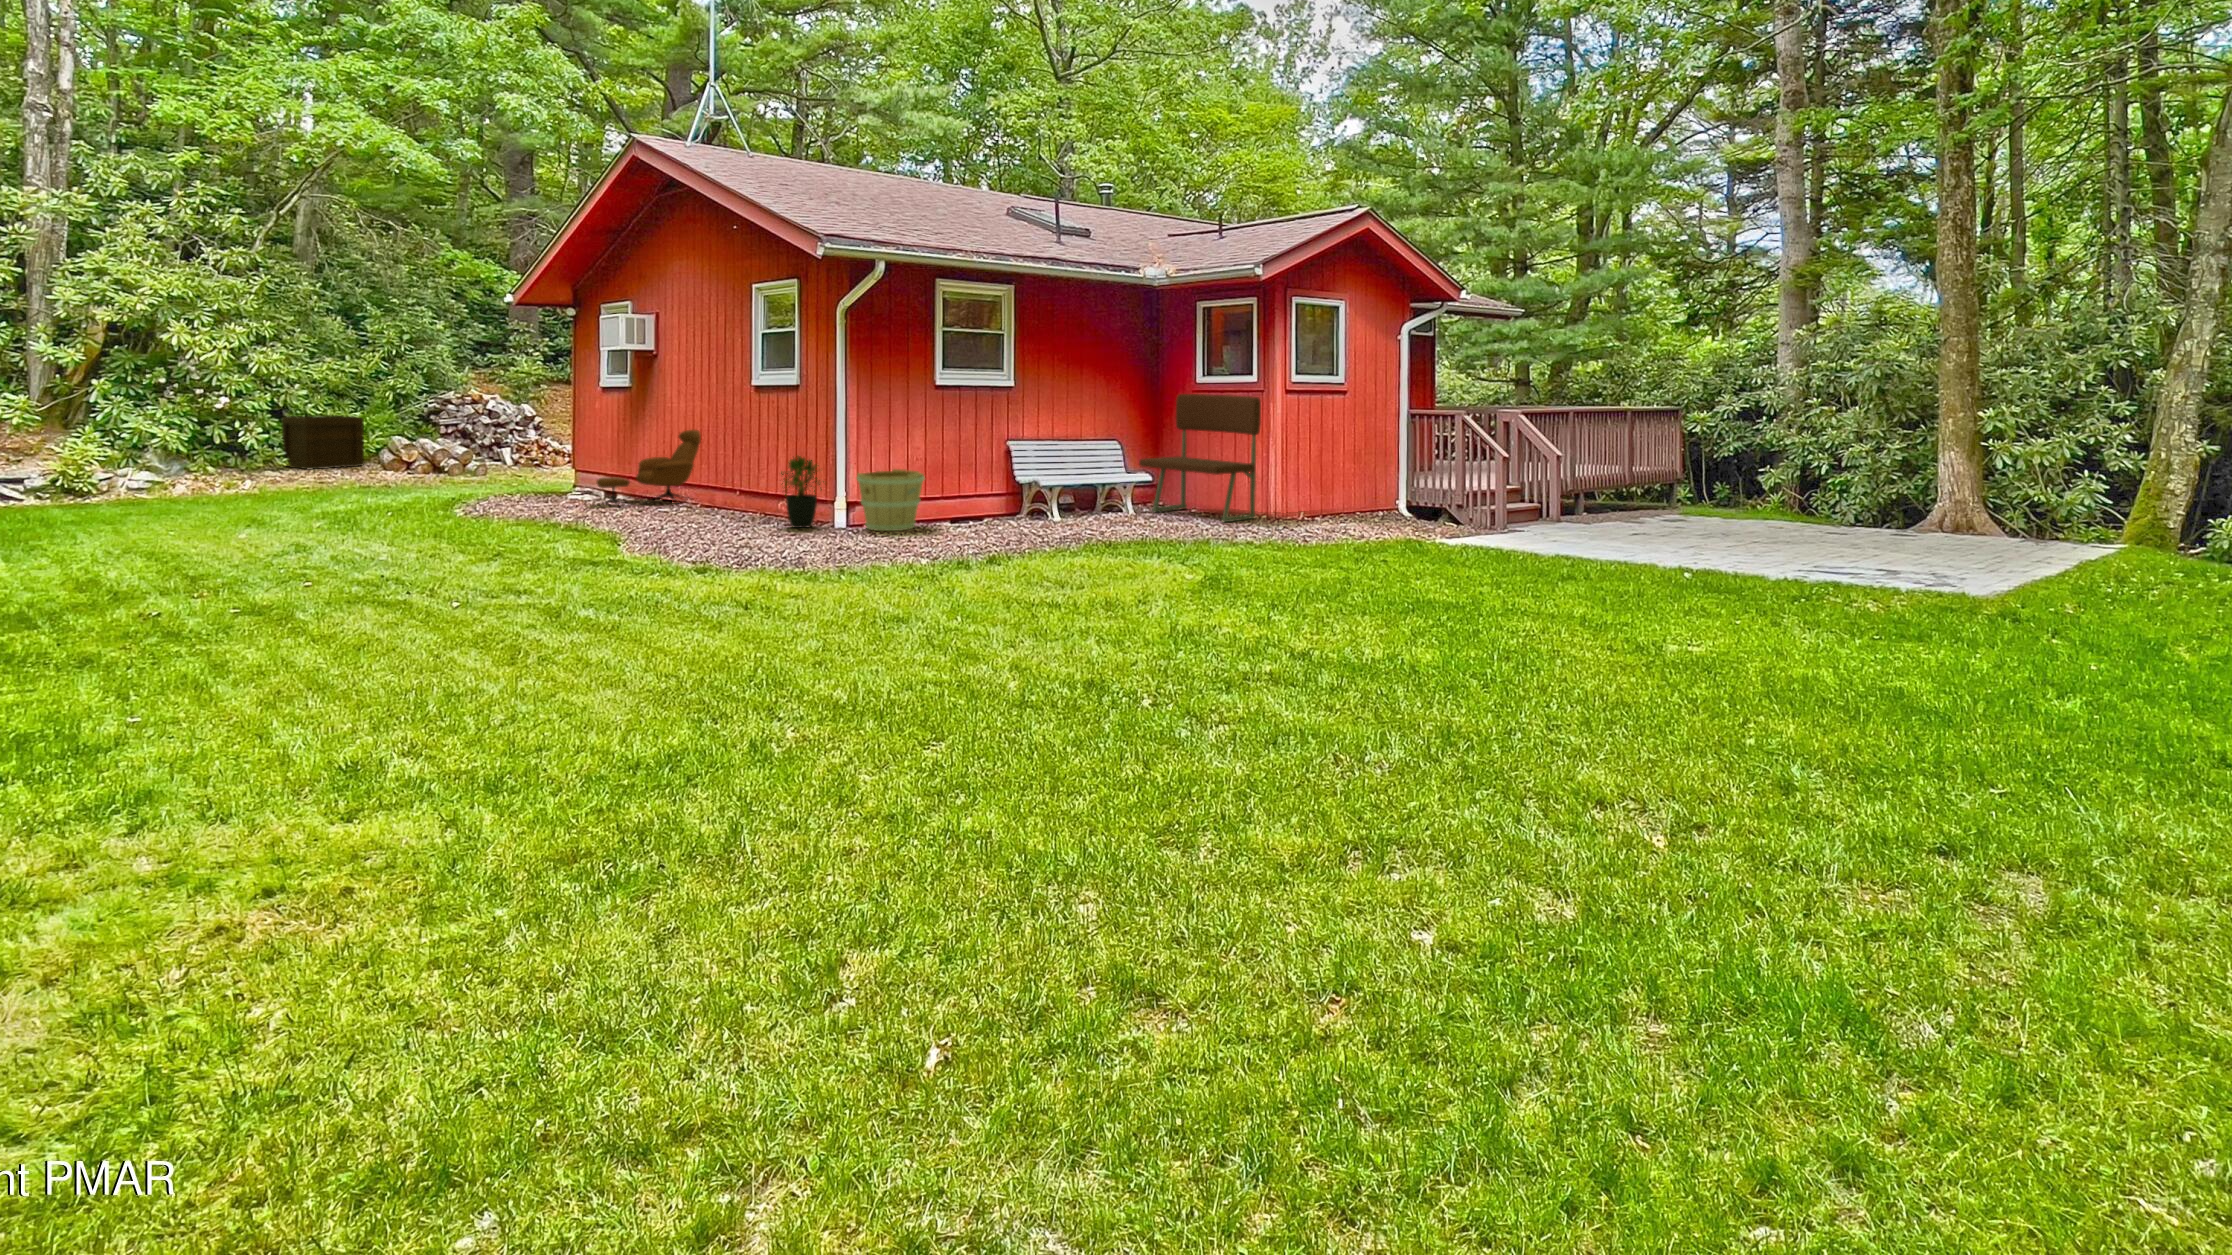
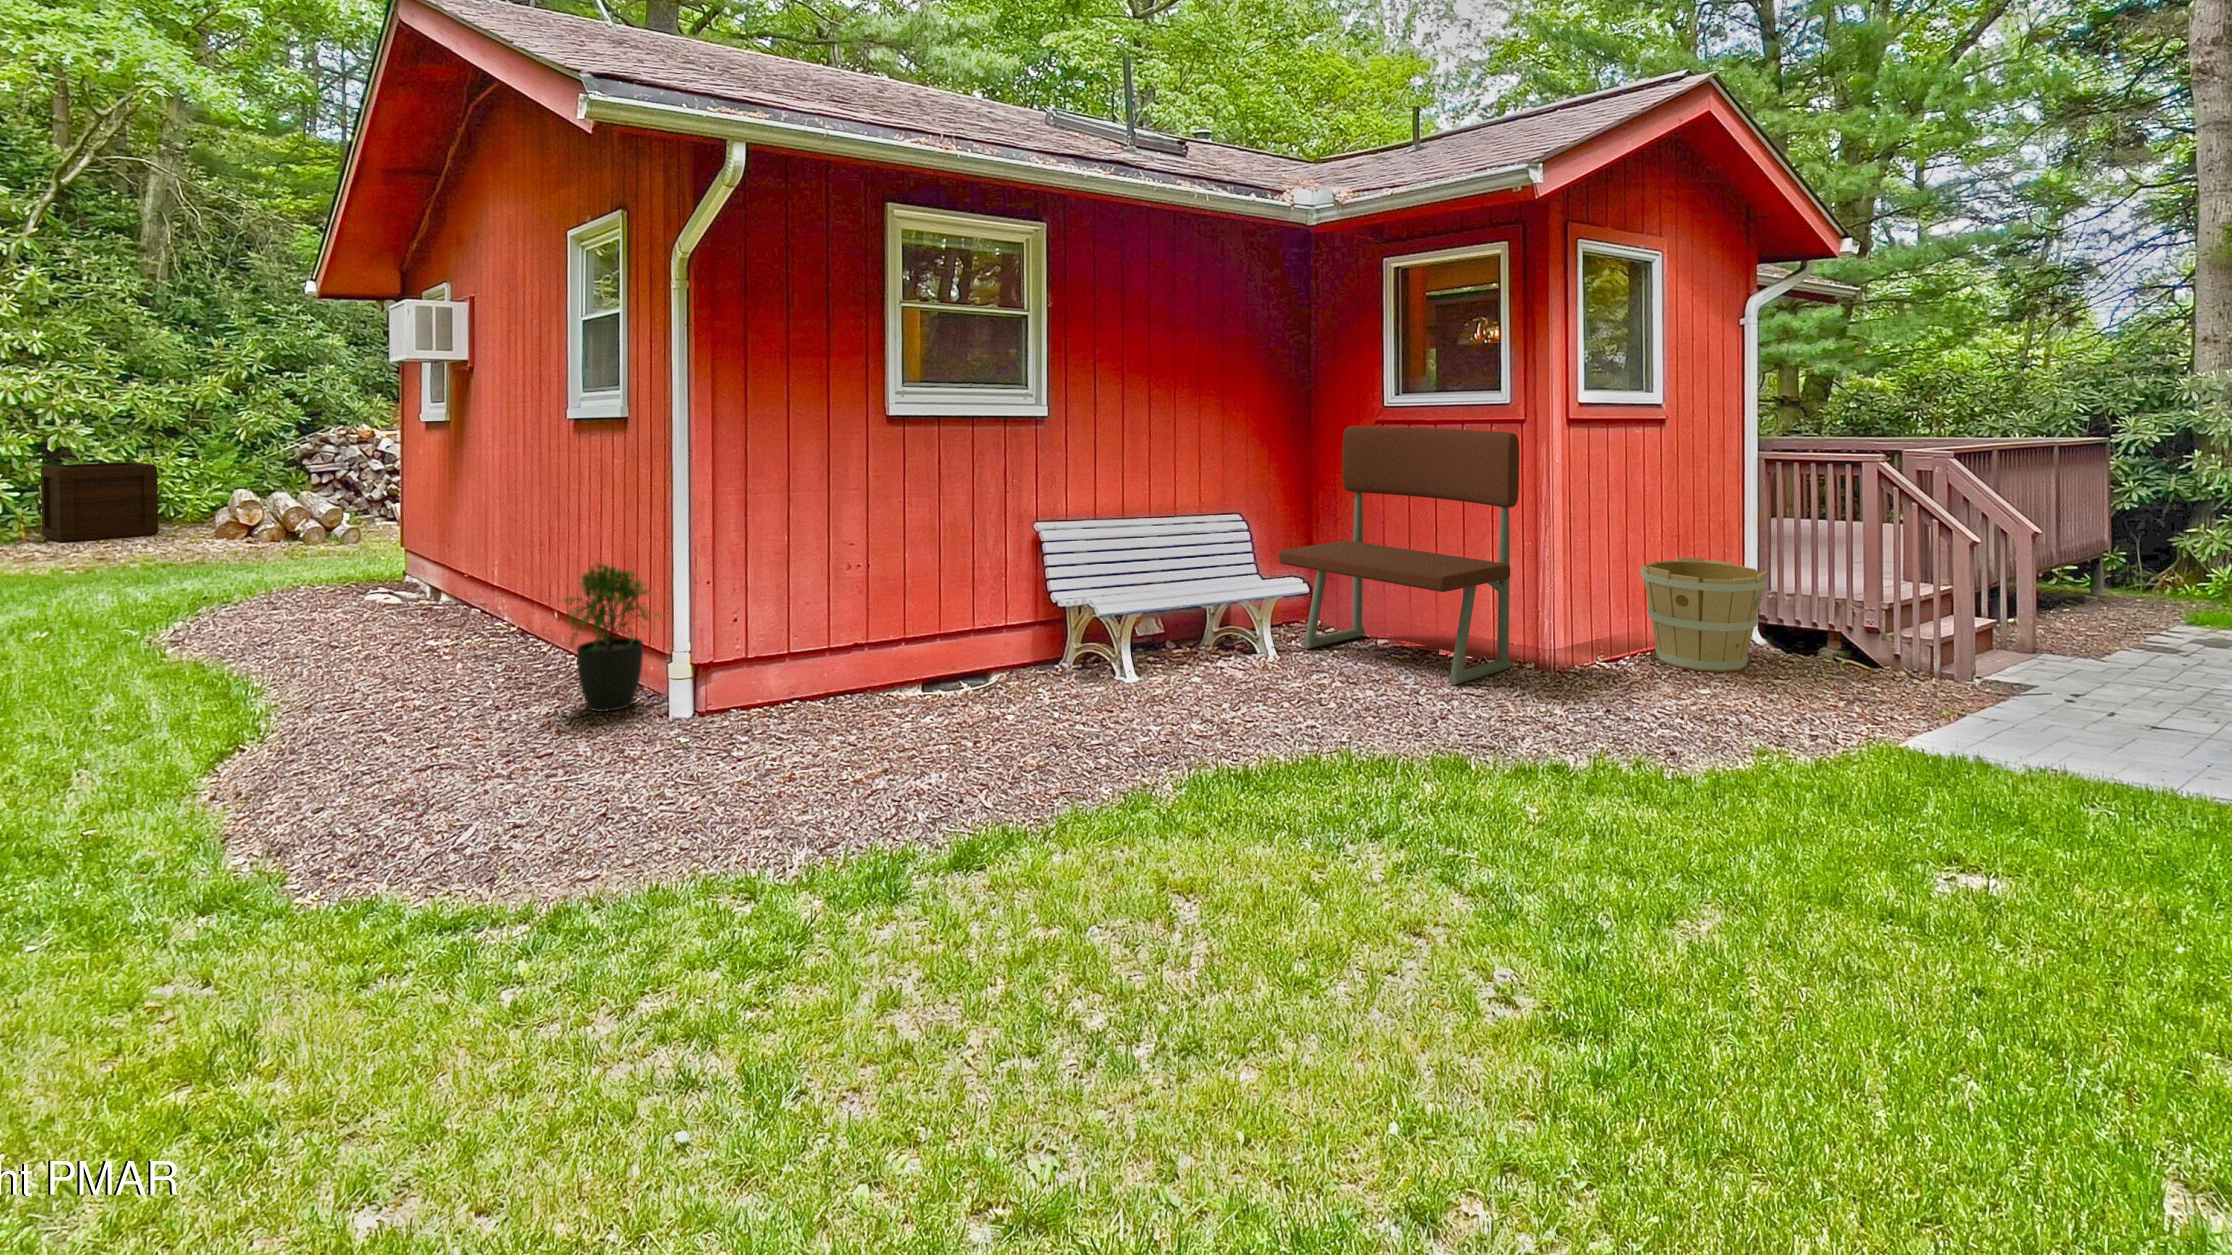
lounge chair: present [596,430,701,505] -> none [309,494,521,640]
wooden bucket: present [857,469,925,531] -> present [1640,558,1768,672]

